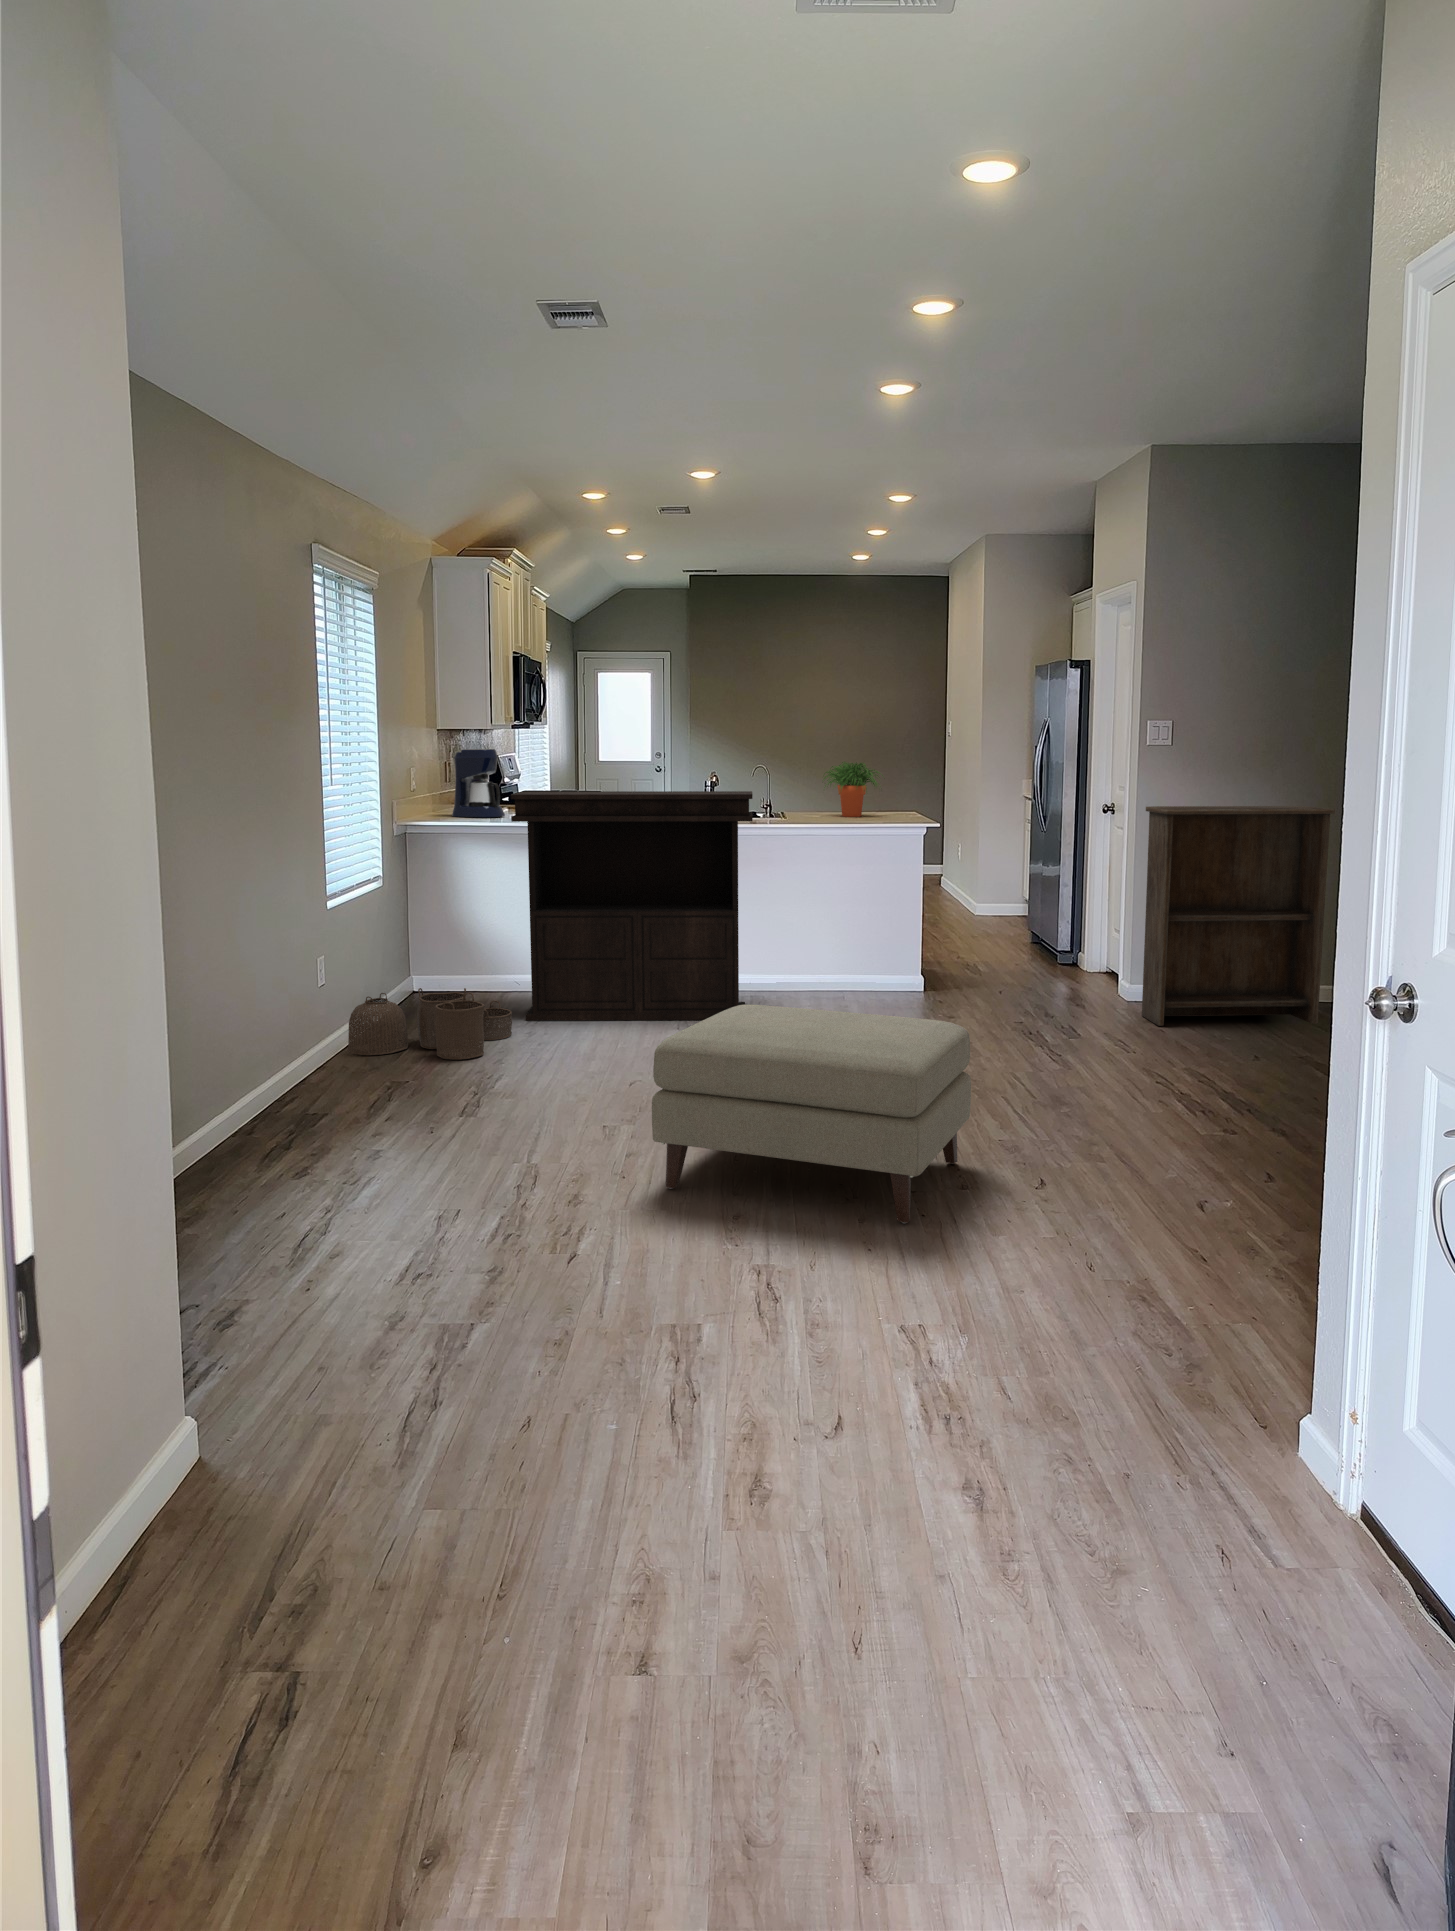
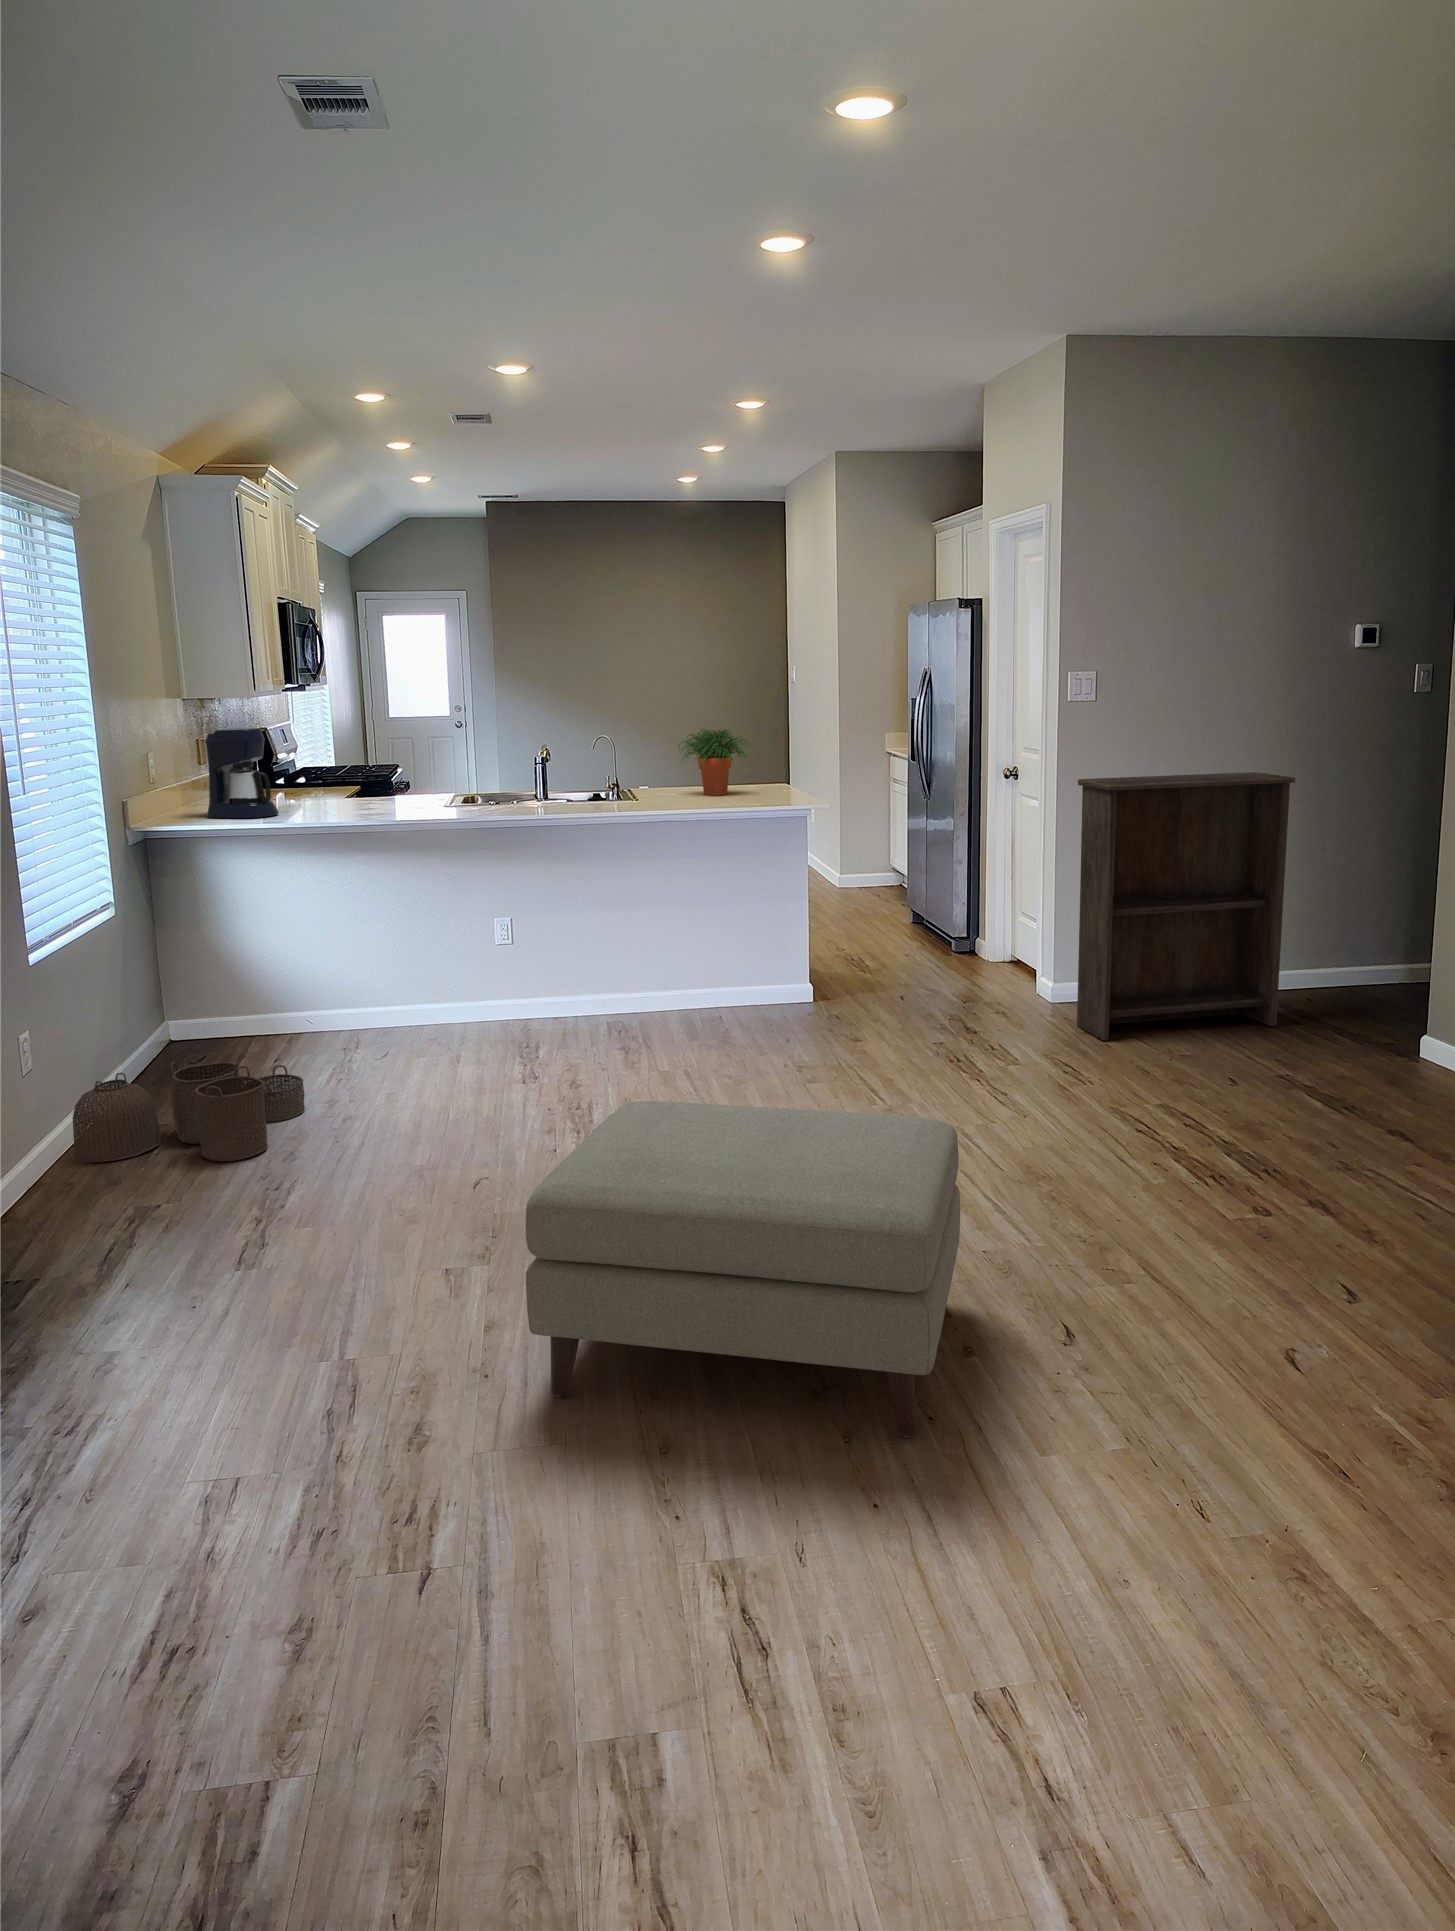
console table: present [511,791,753,1021] -> none [285,775,608,1084]

